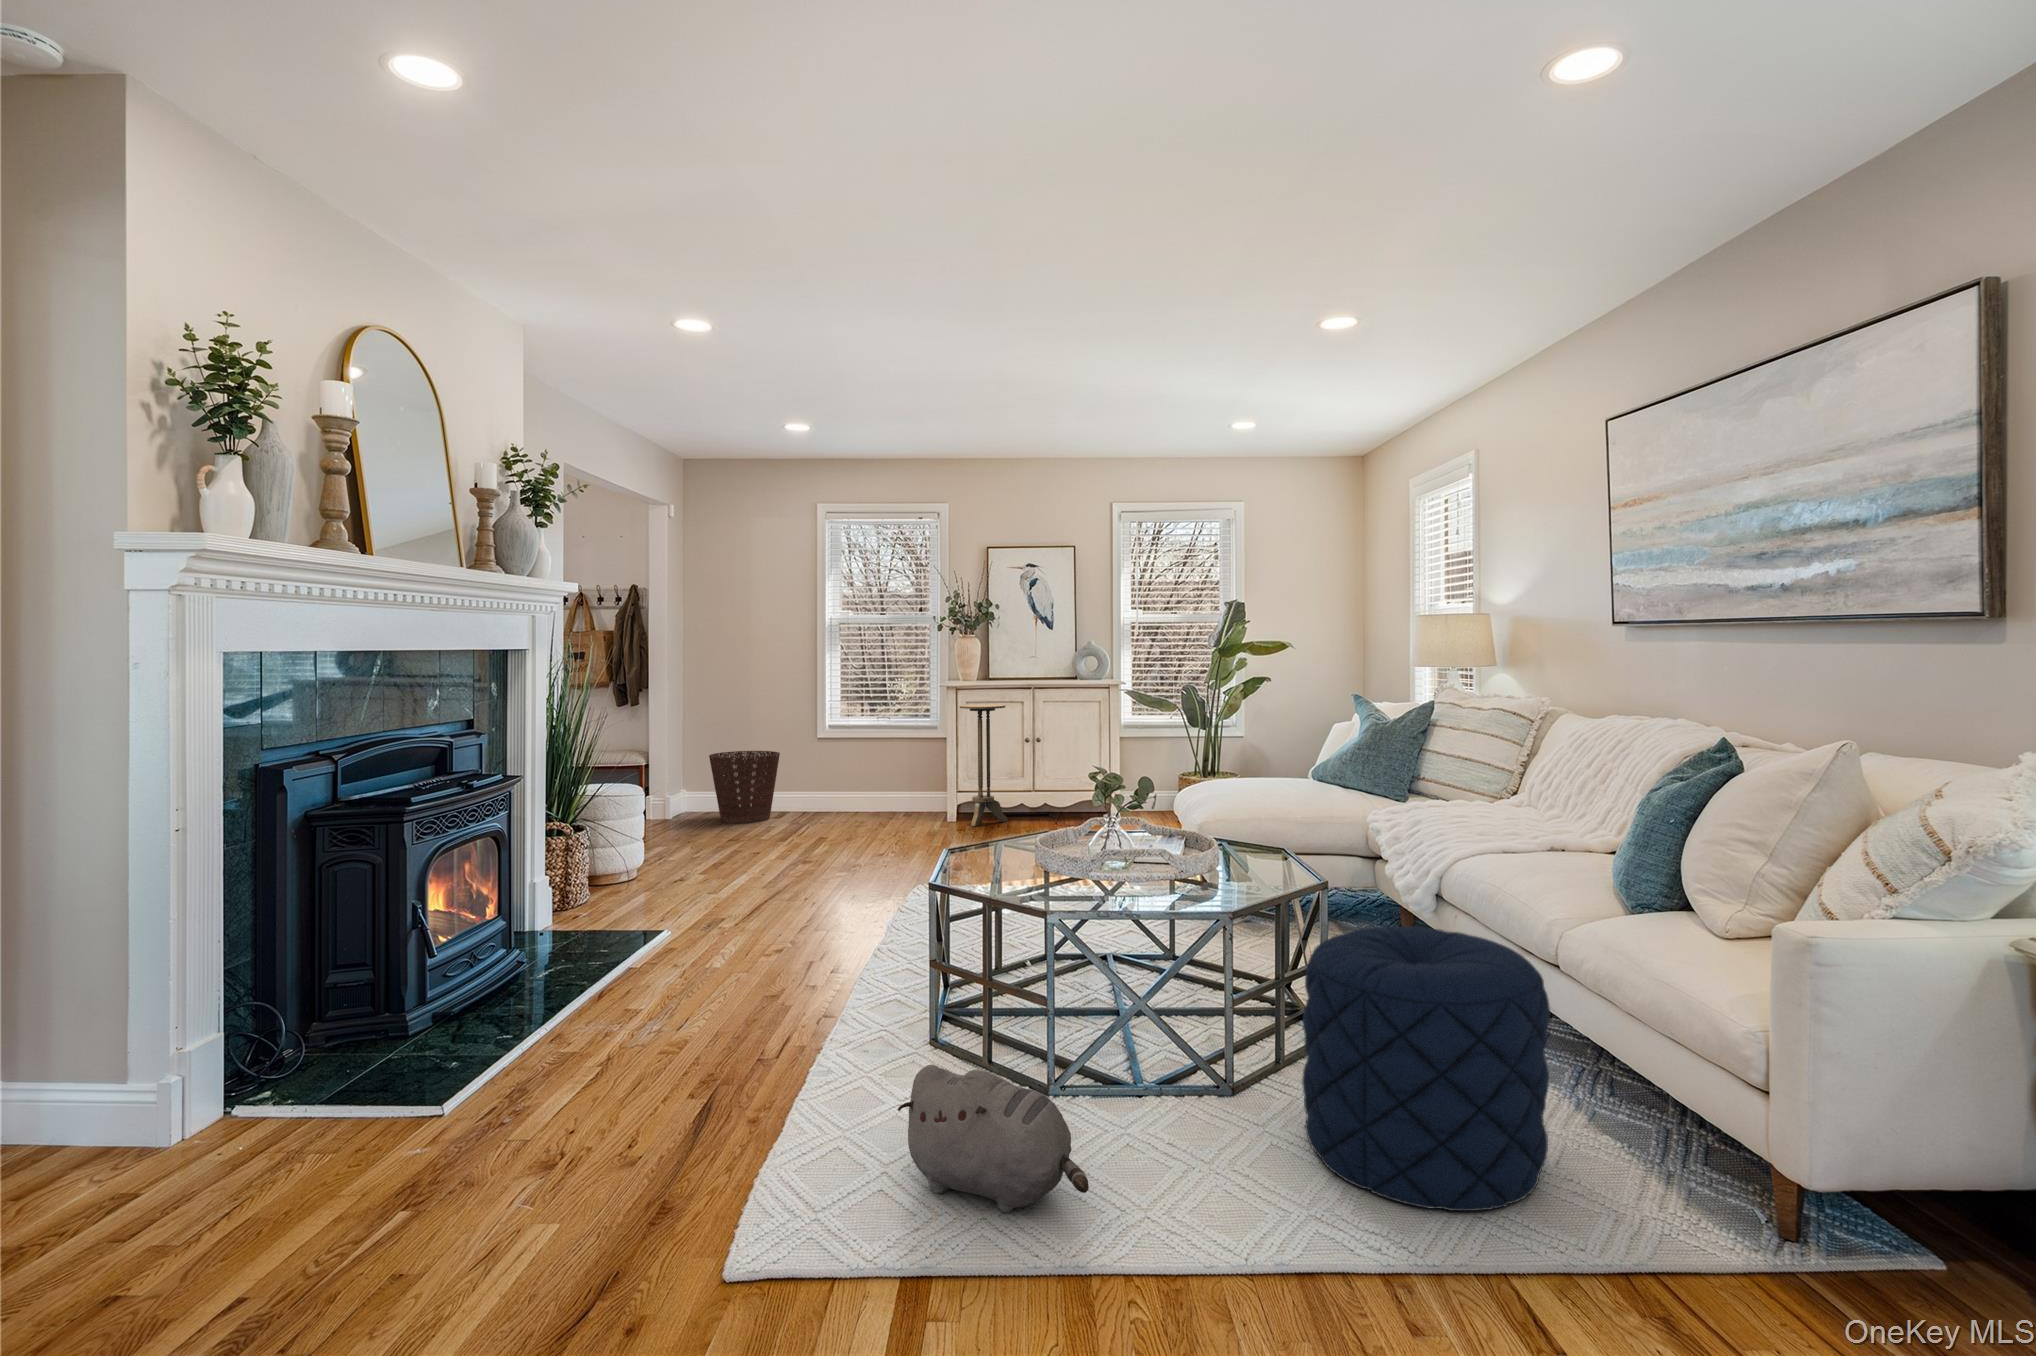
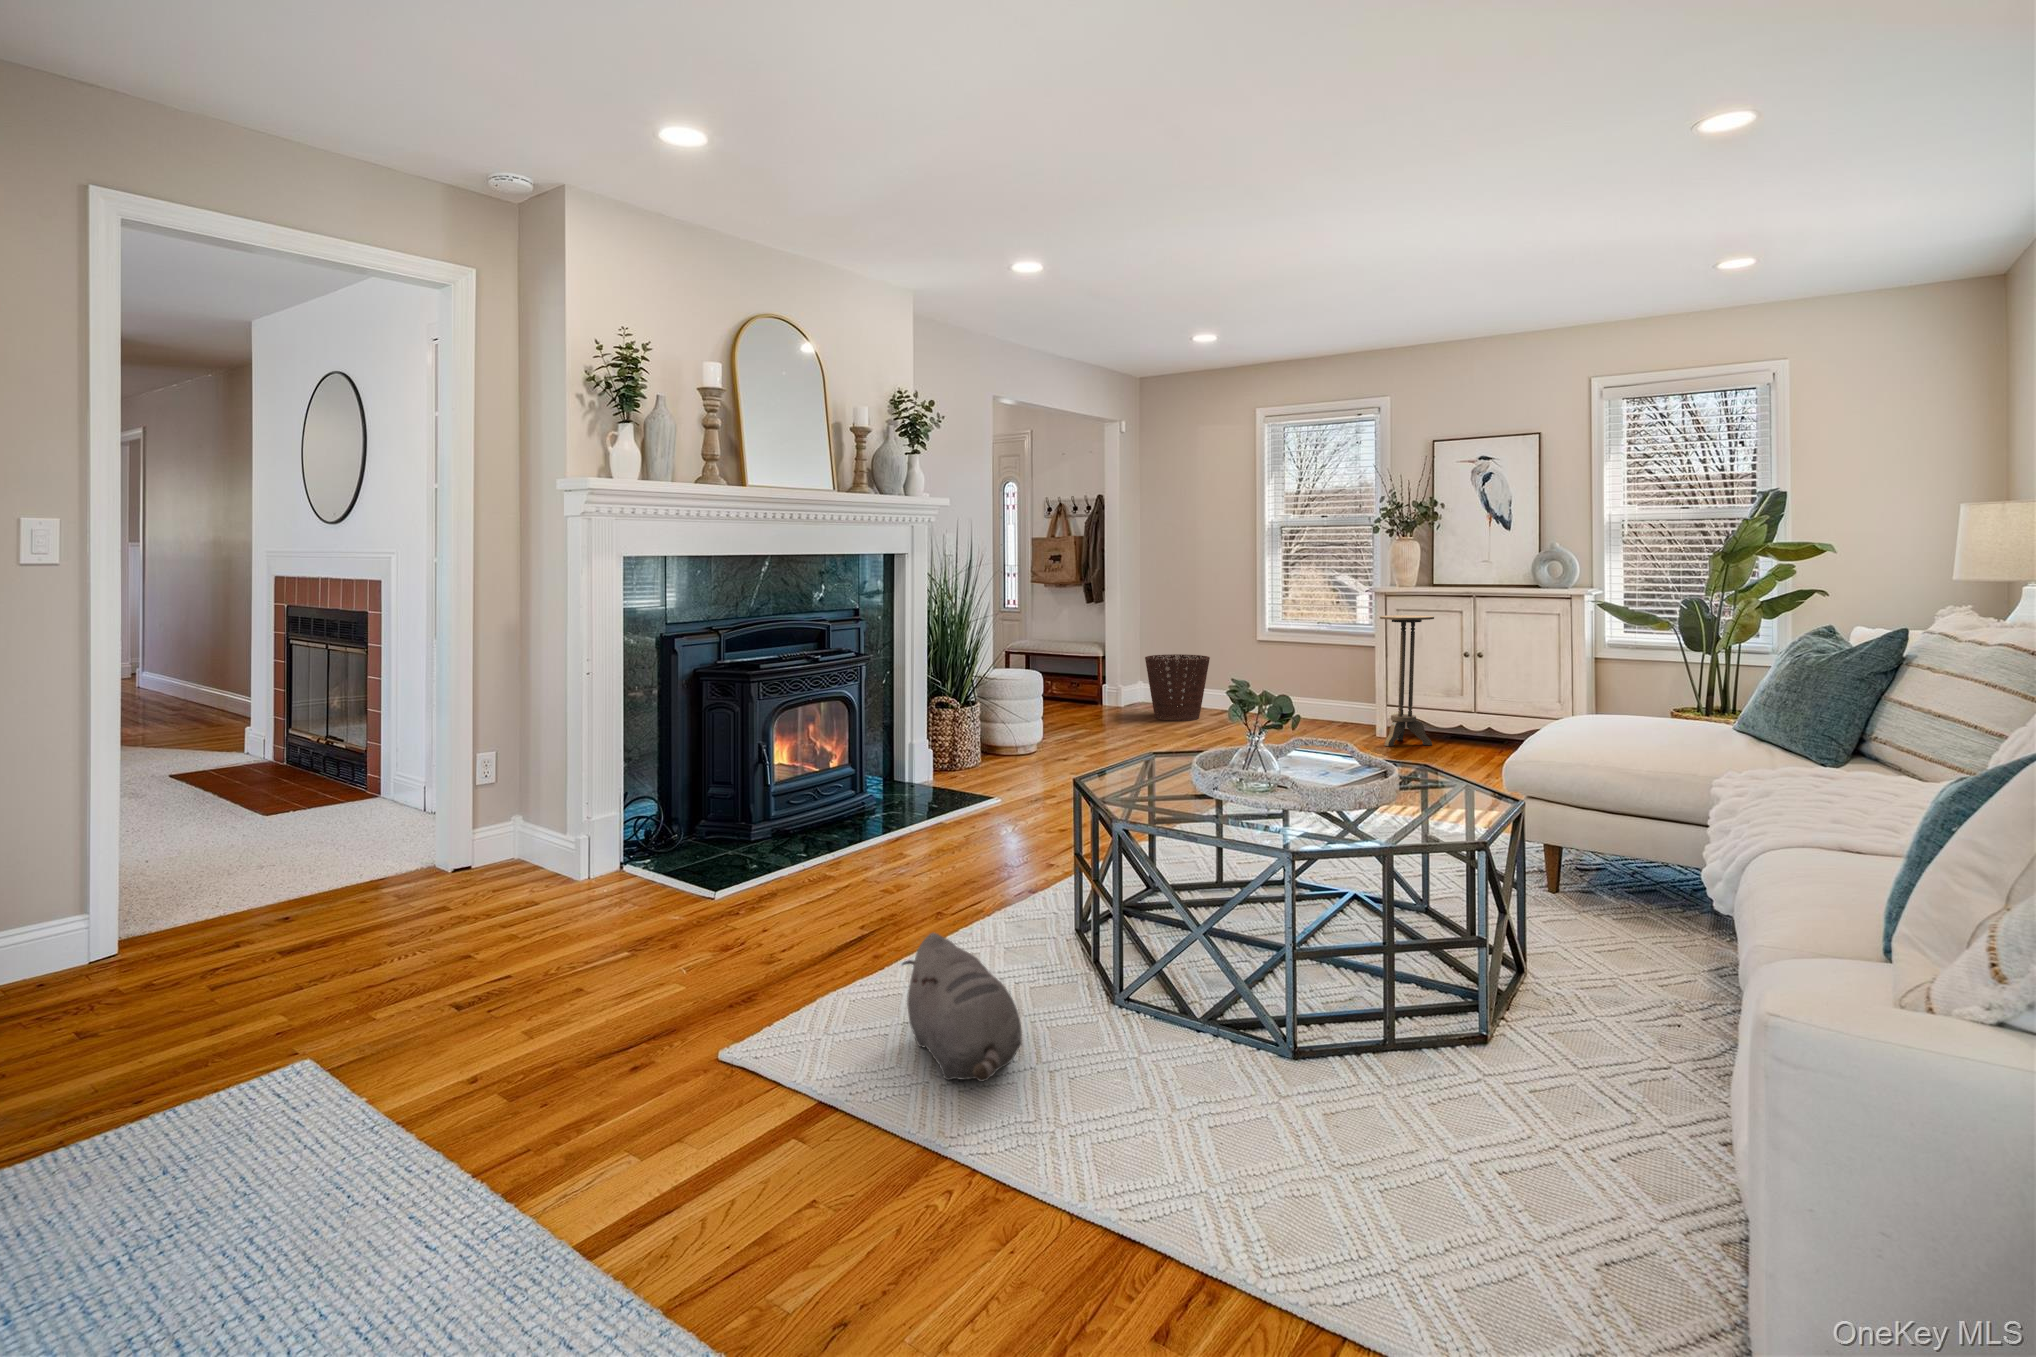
pouf: present [1302,926,1550,1211] -> none [1285,897,1624,1291]

